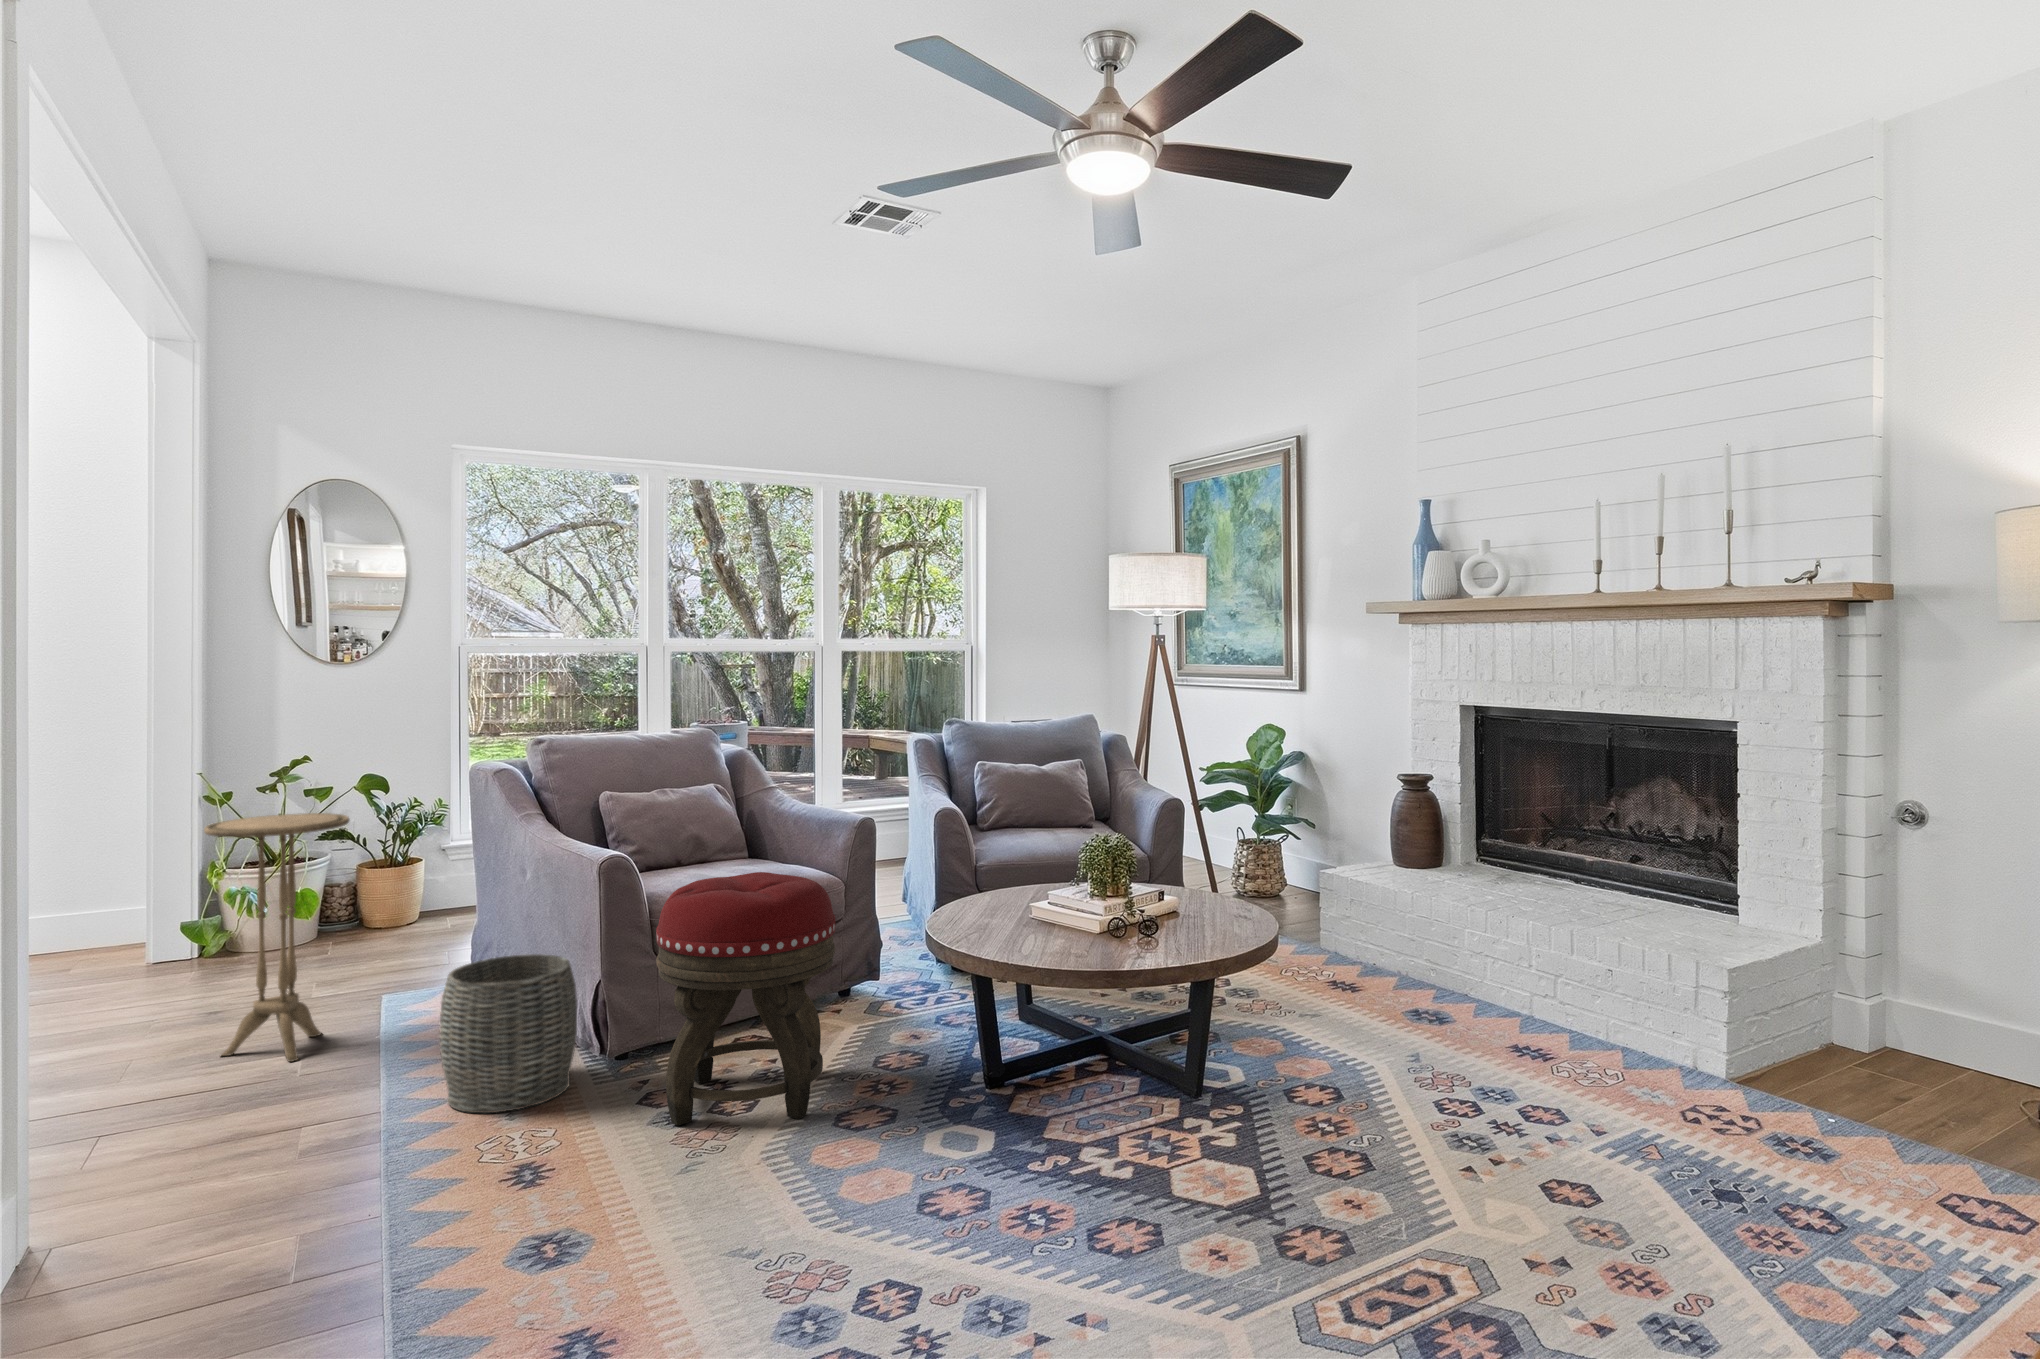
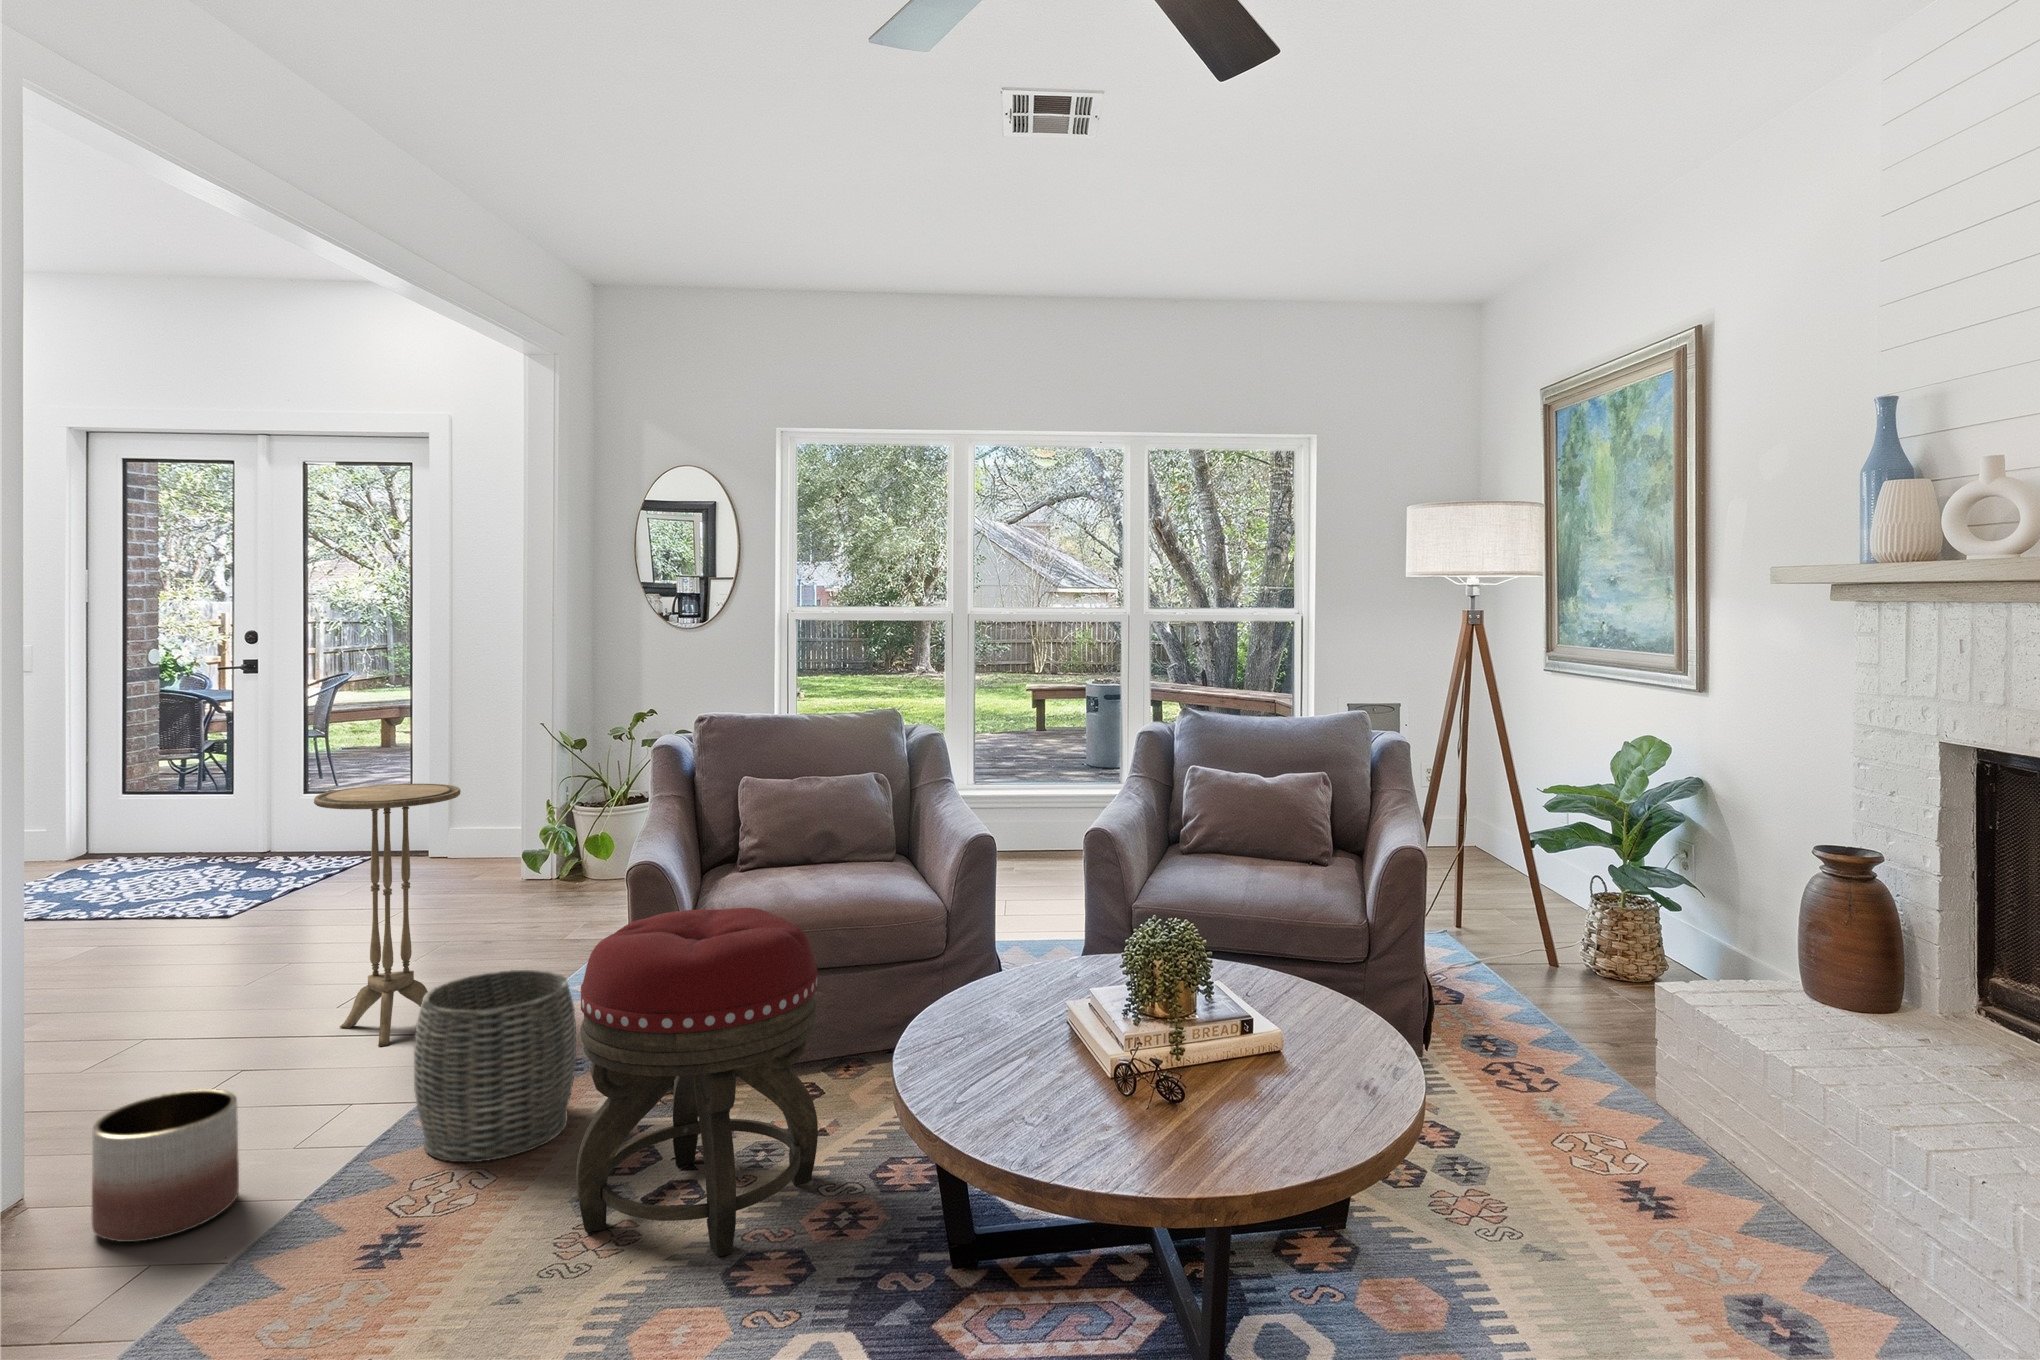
planter: none [212,1073,335,1203] -> present [92,1089,239,1242]

